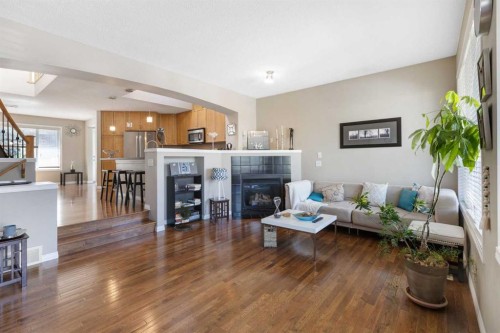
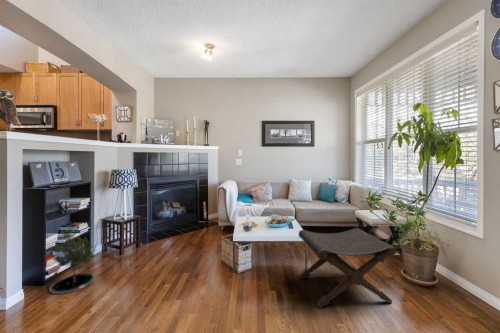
footstool: none [273,221,349,293] -> present [299,228,396,308]

